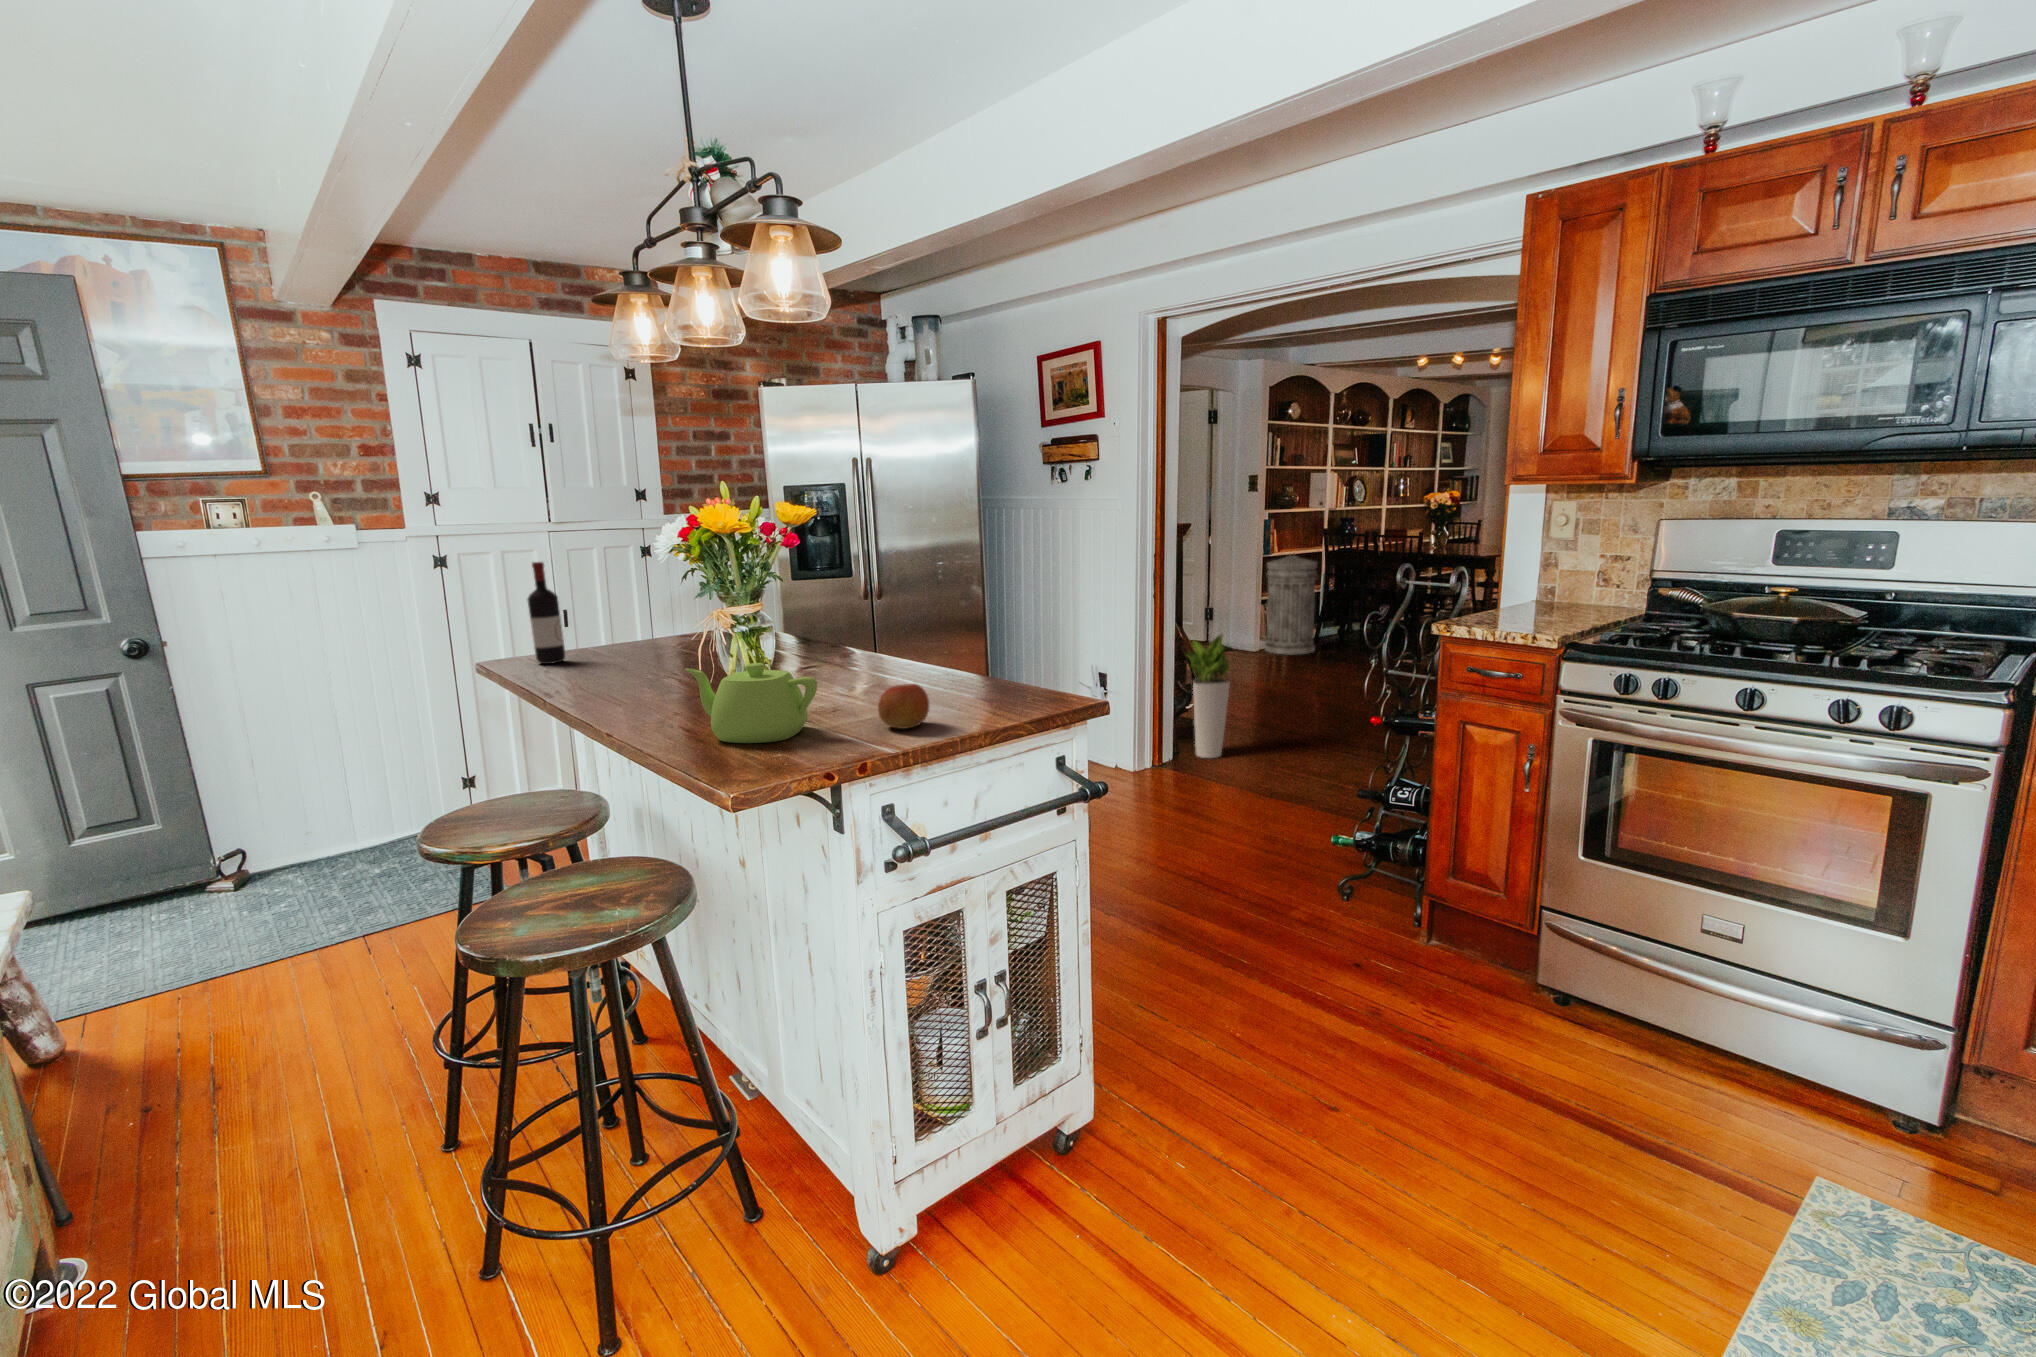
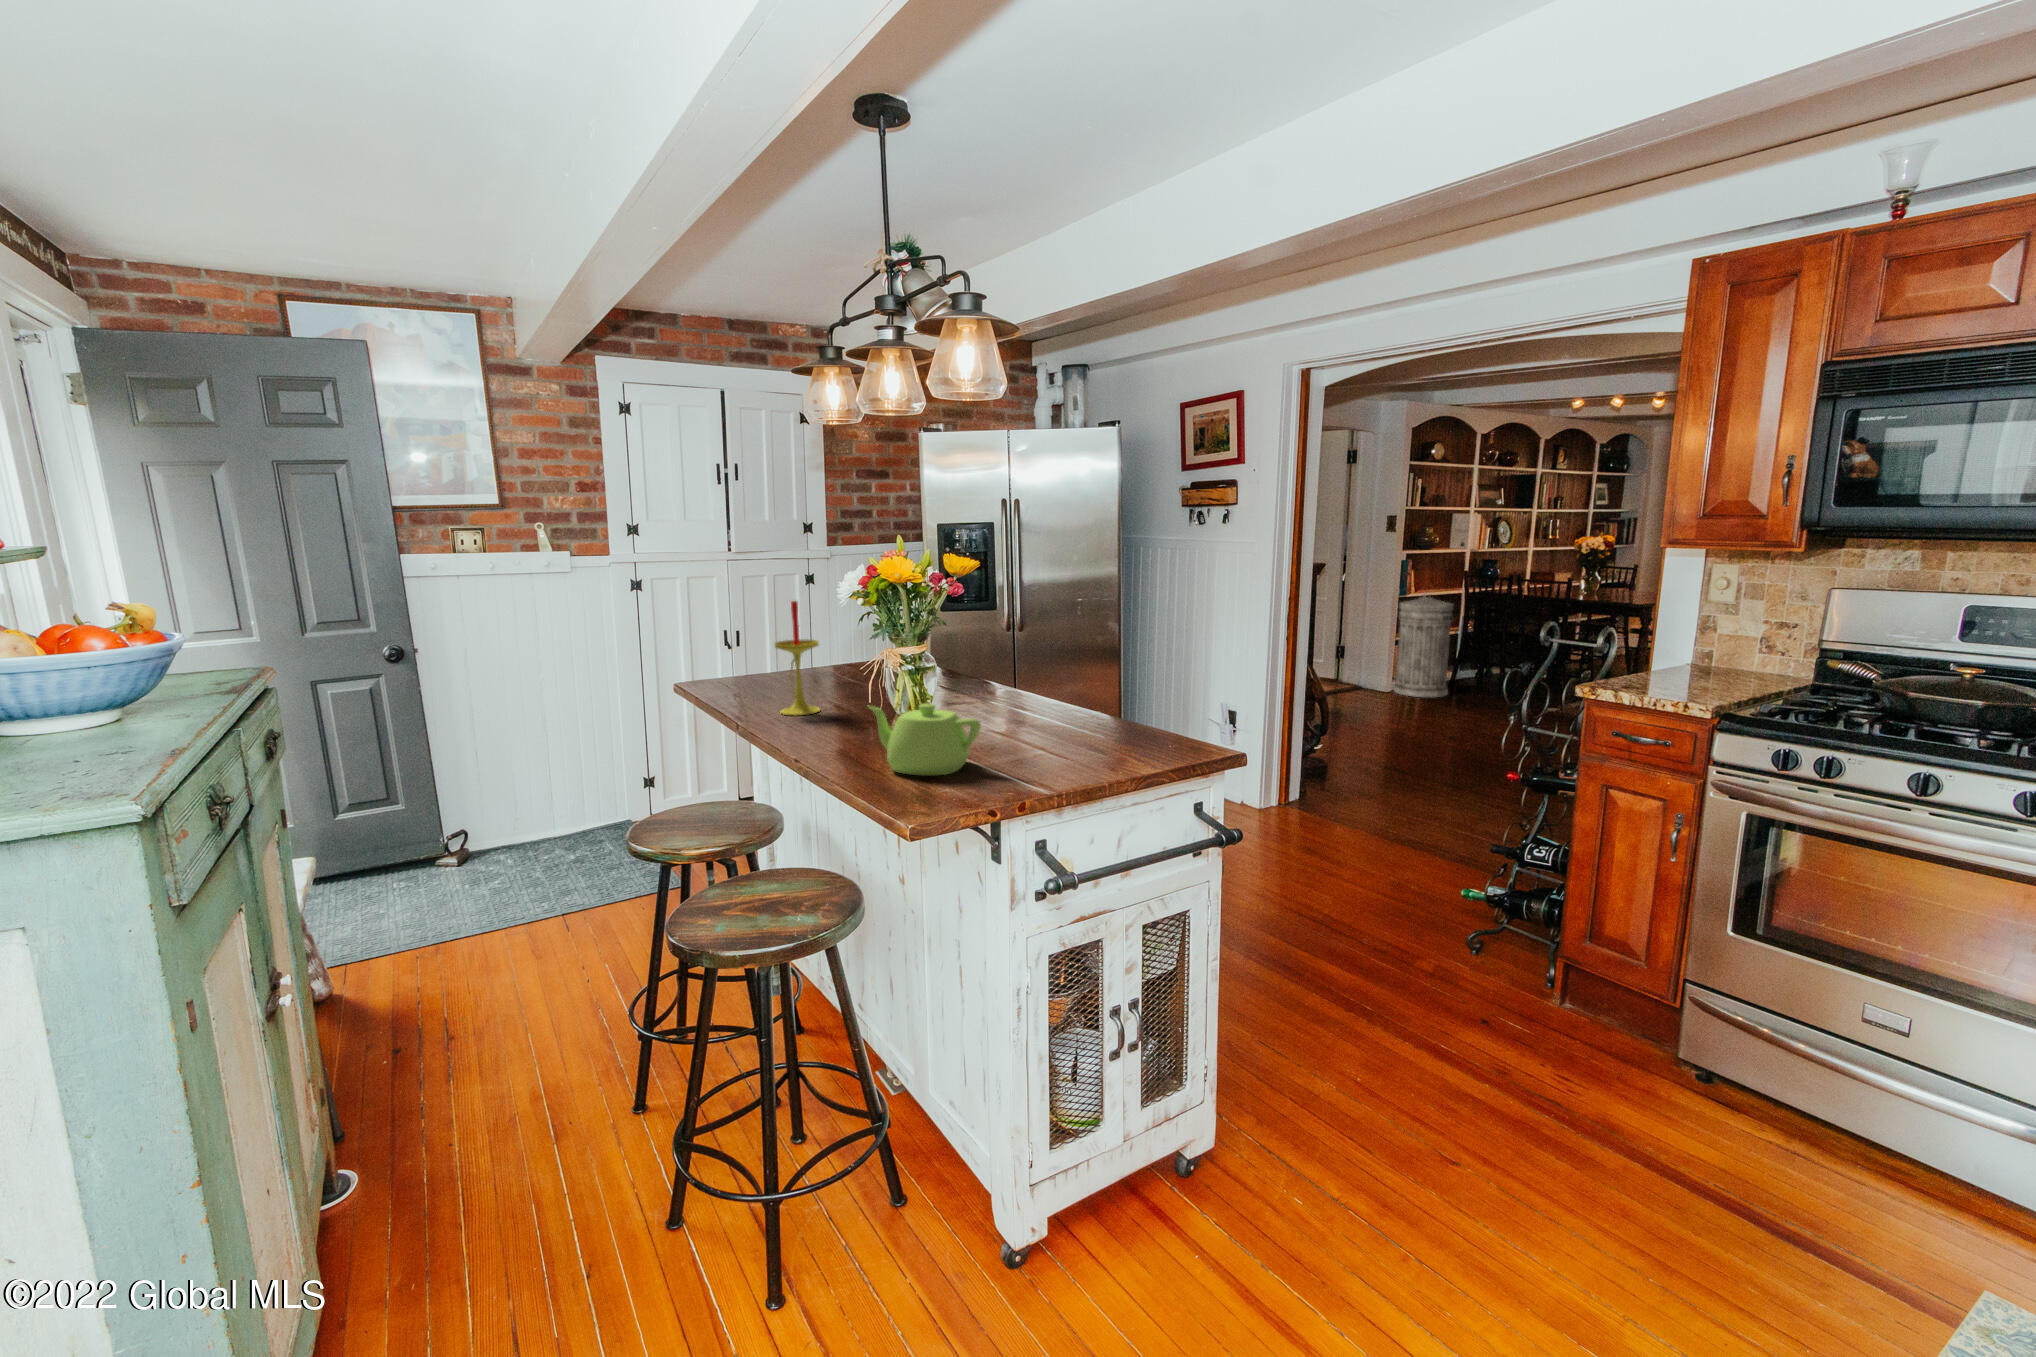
candle: none [586,557,647,691] -> present [774,601,820,715]
wine bottle: present [528,562,565,664] -> none [718,595,746,686]
planter: present [1187,634,1230,758] -> none [1314,675,1366,801]
apple: present [878,684,929,729] -> none [1033,729,1079,770]

